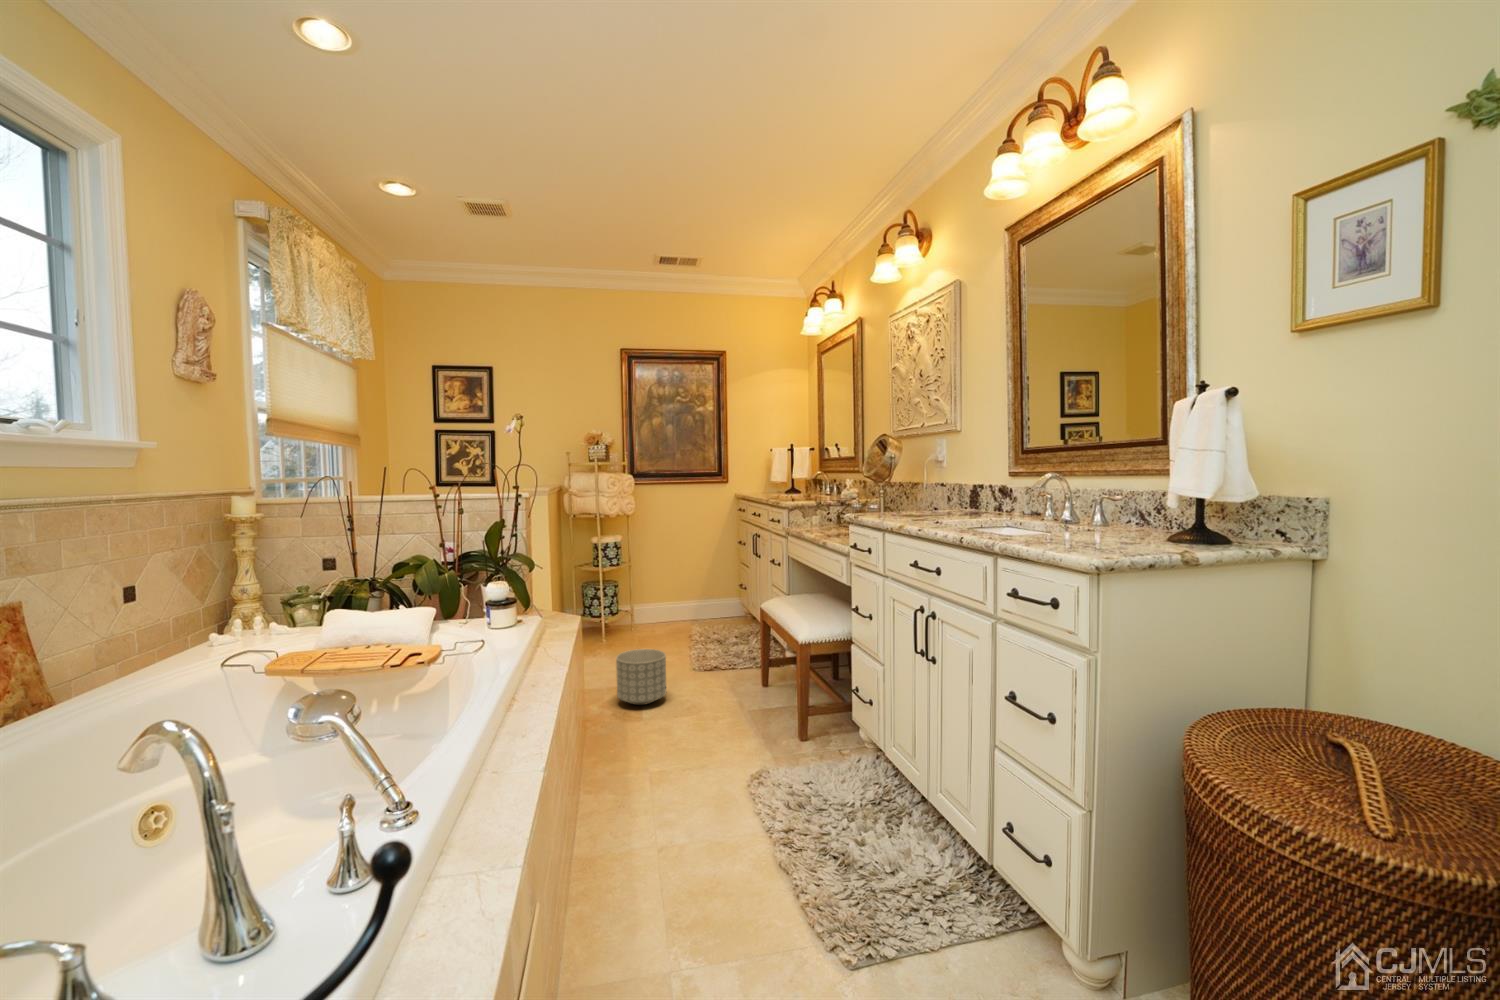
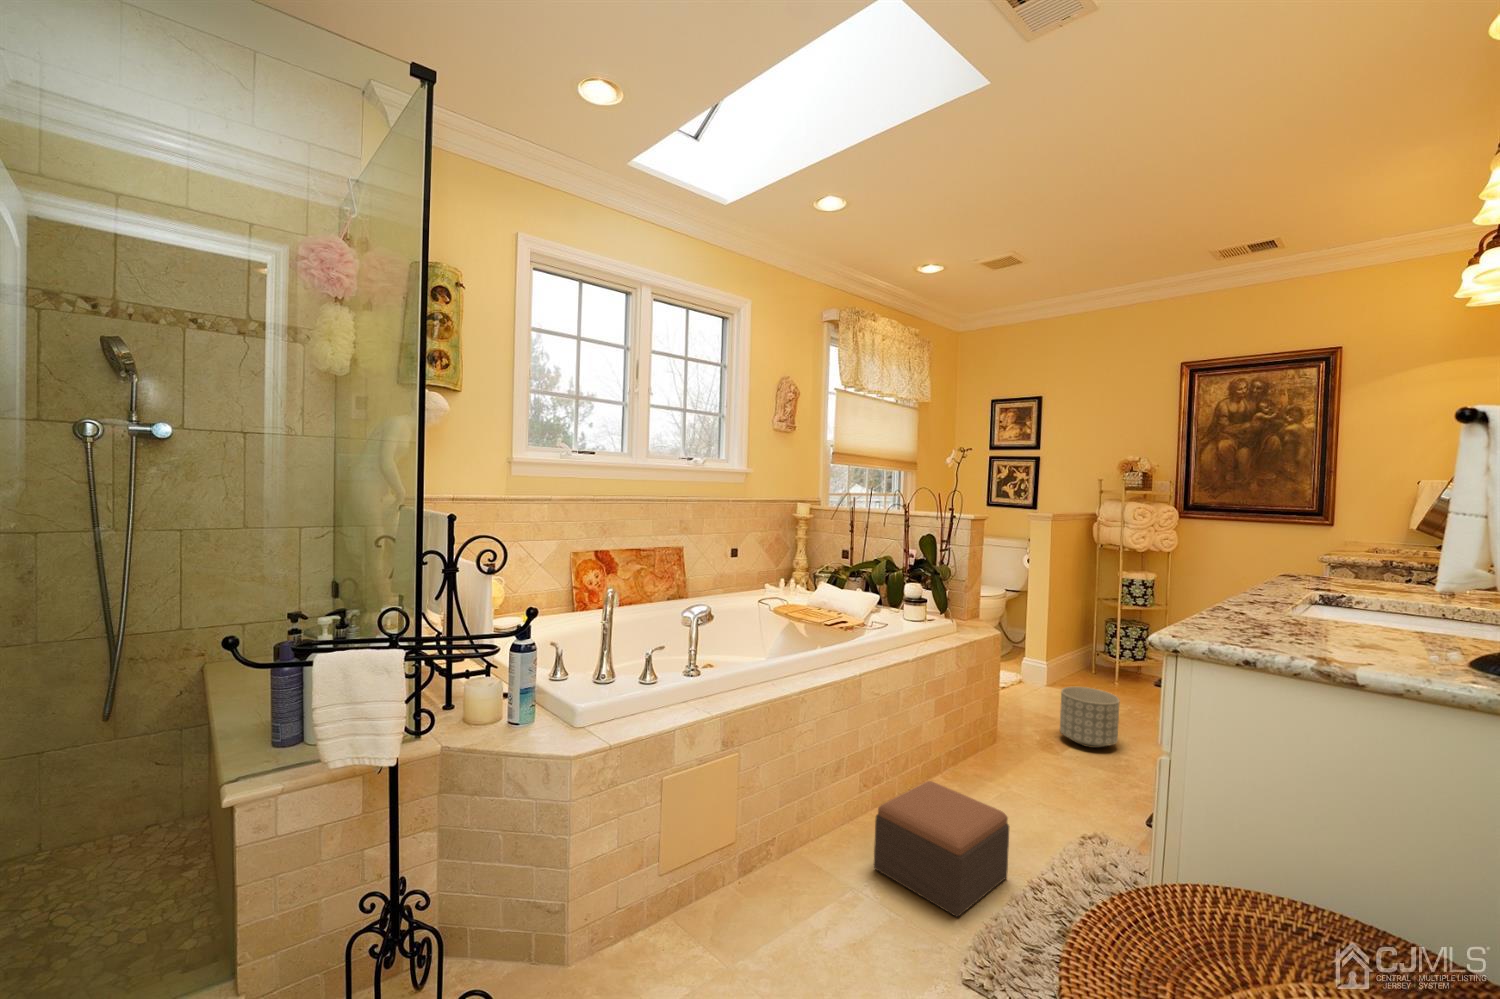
footstool: none [640,785,756,926] -> present [874,781,1009,917]

